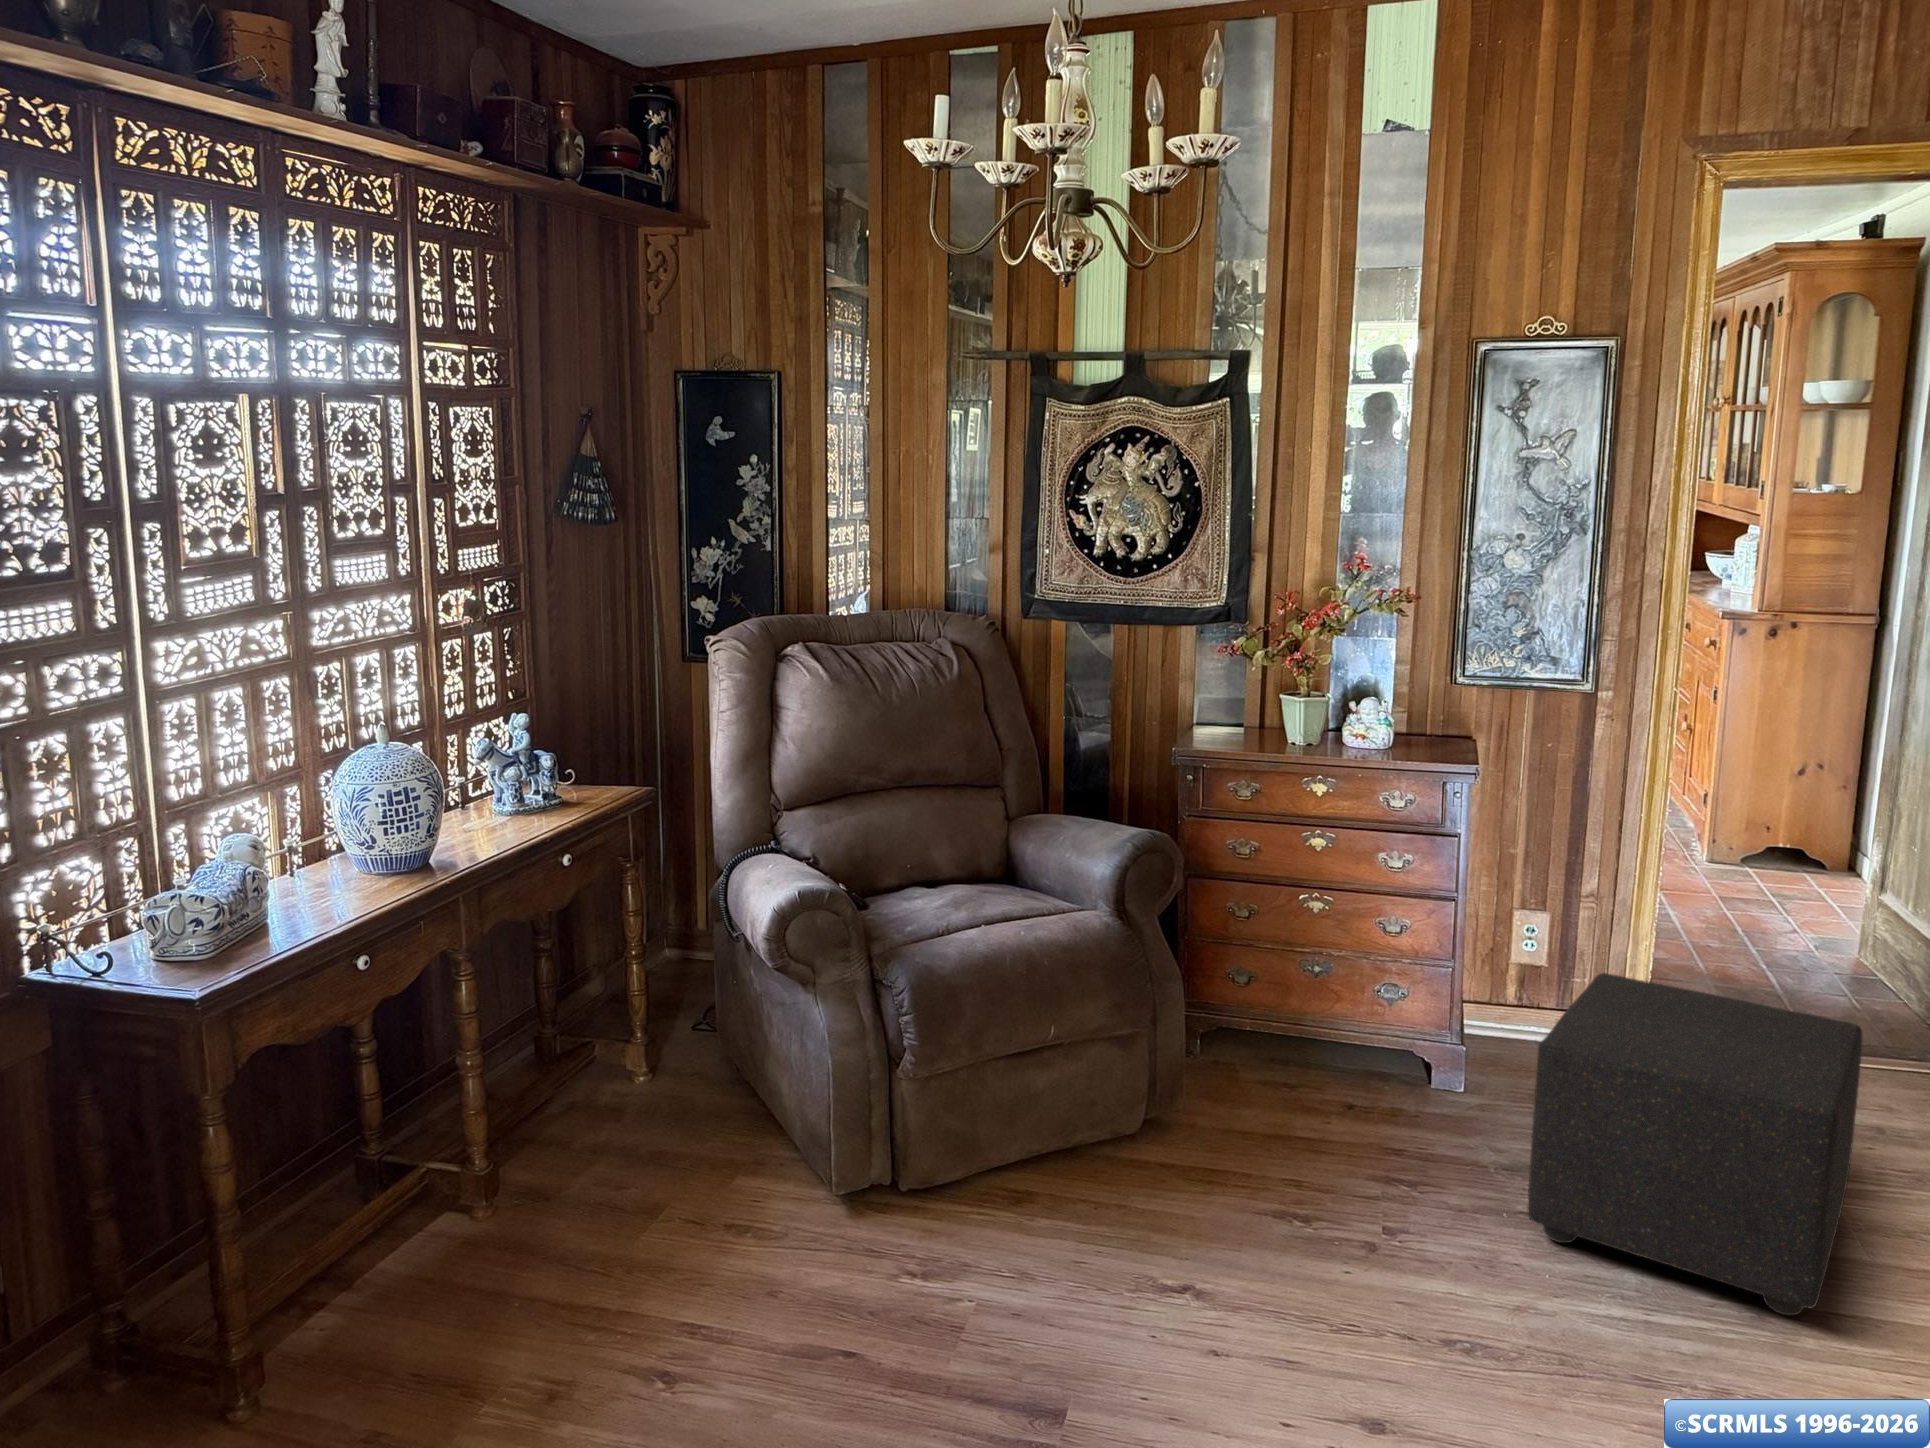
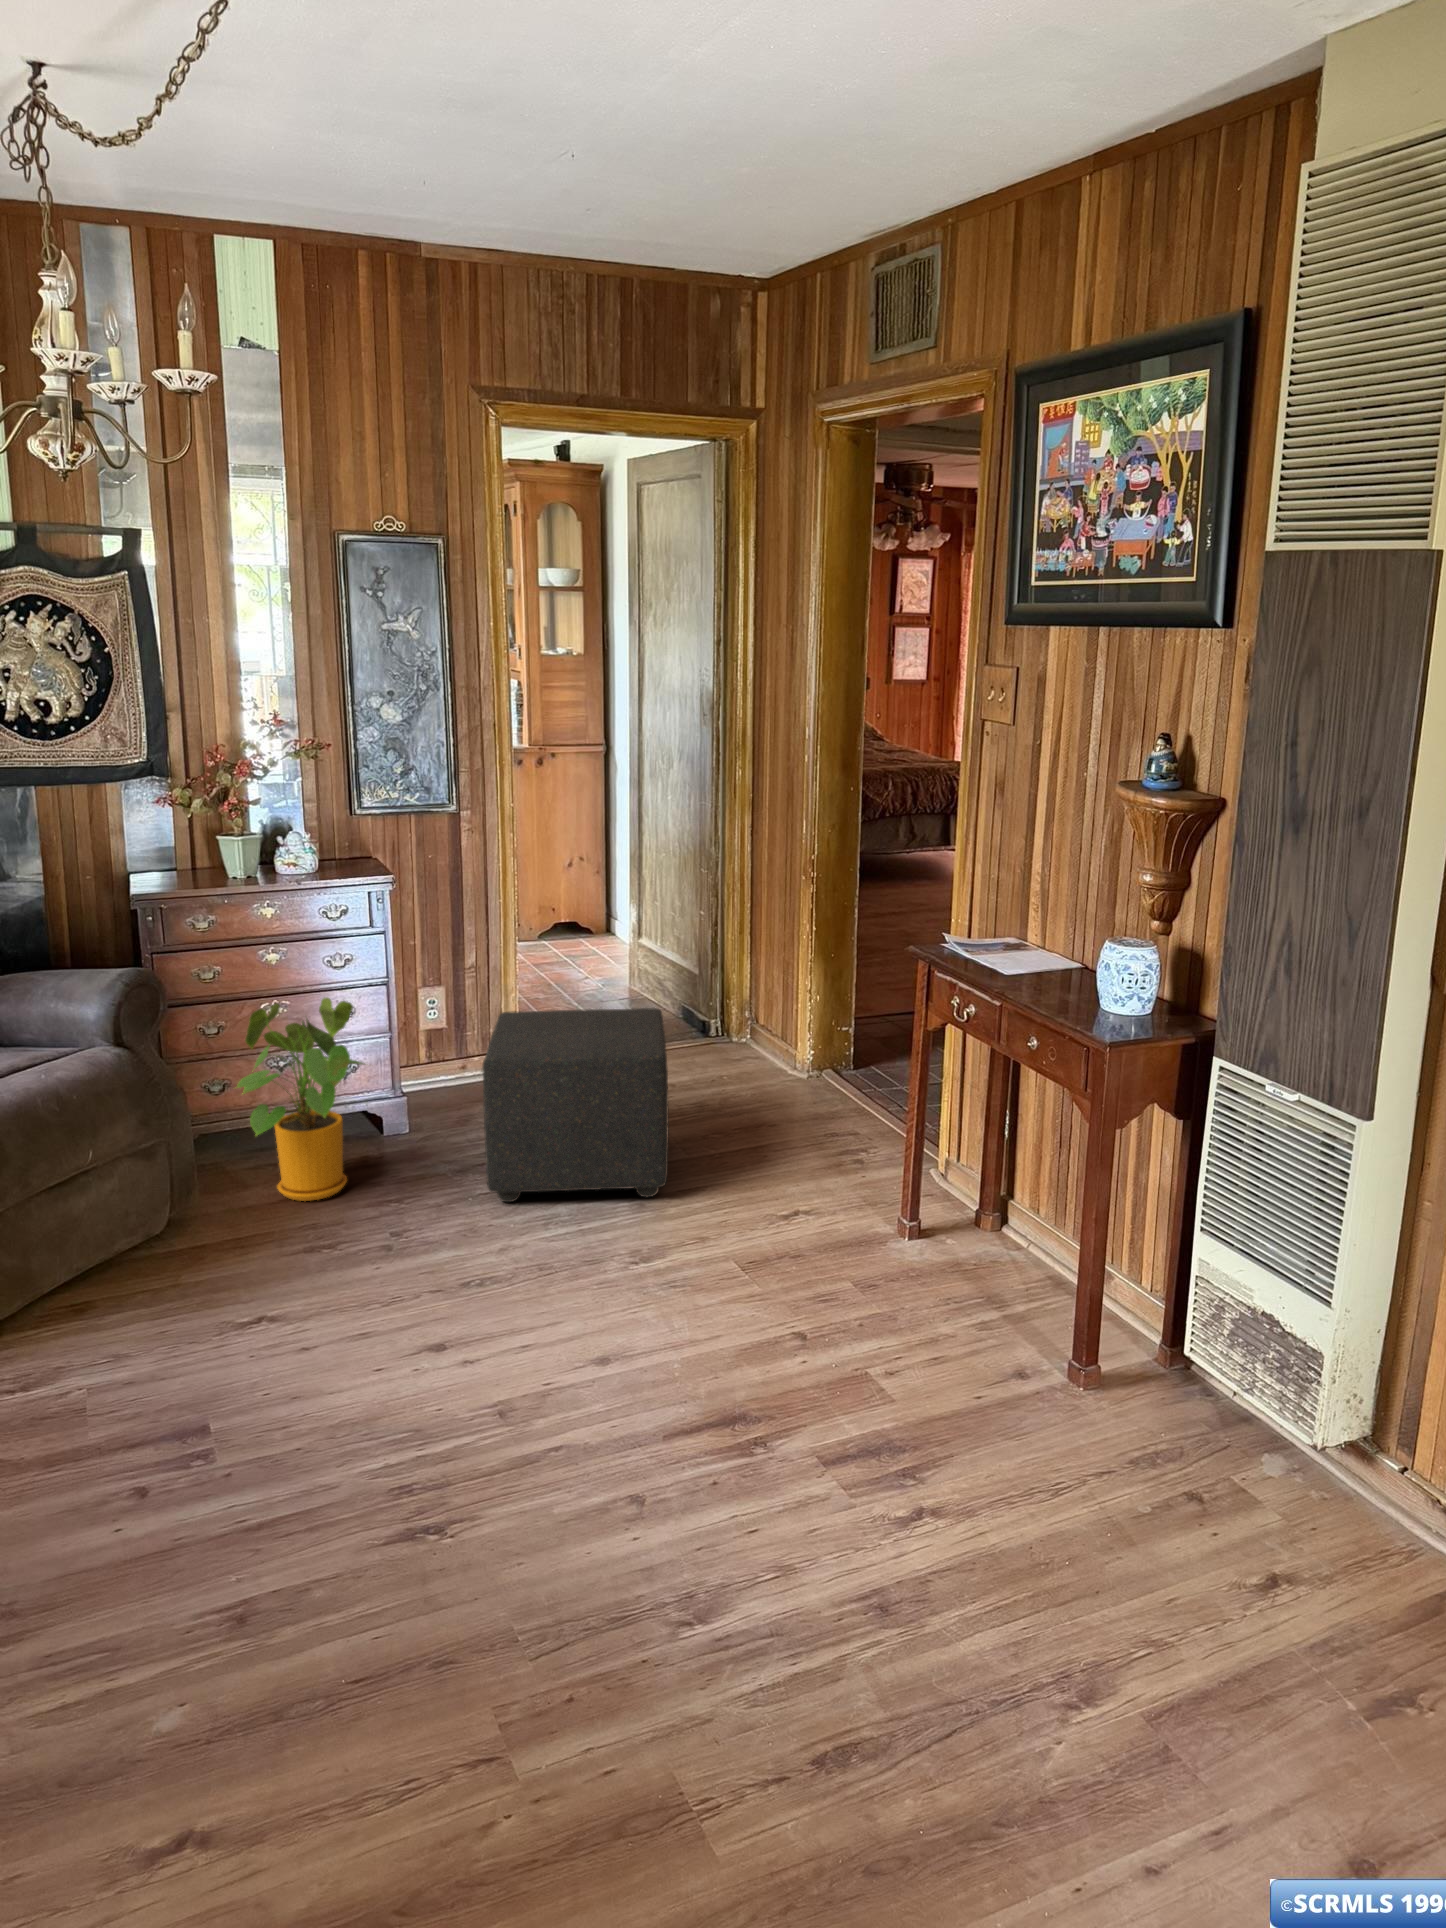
house plant: none [1227,900,1402,1151] -> present [237,997,363,1201]

